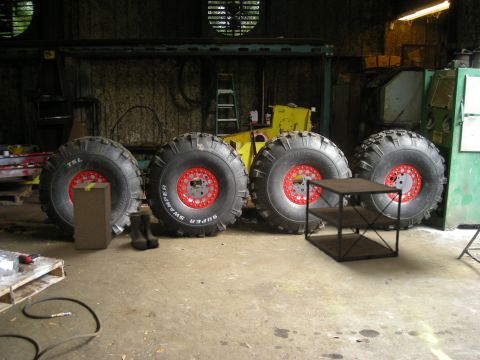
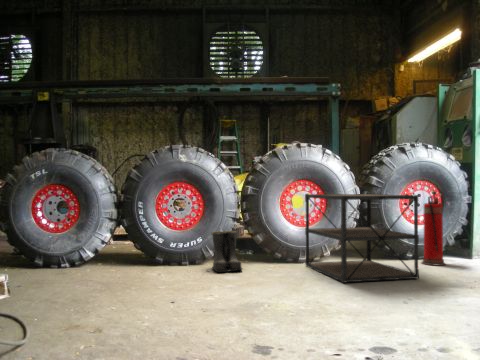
fire extinguisher: none [400,177,422,239] -> present [422,192,446,266]
cardboard box: present [72,183,112,249] -> none [30,199,78,273]
boots: present [128,211,160,250] -> present [211,231,242,272]

